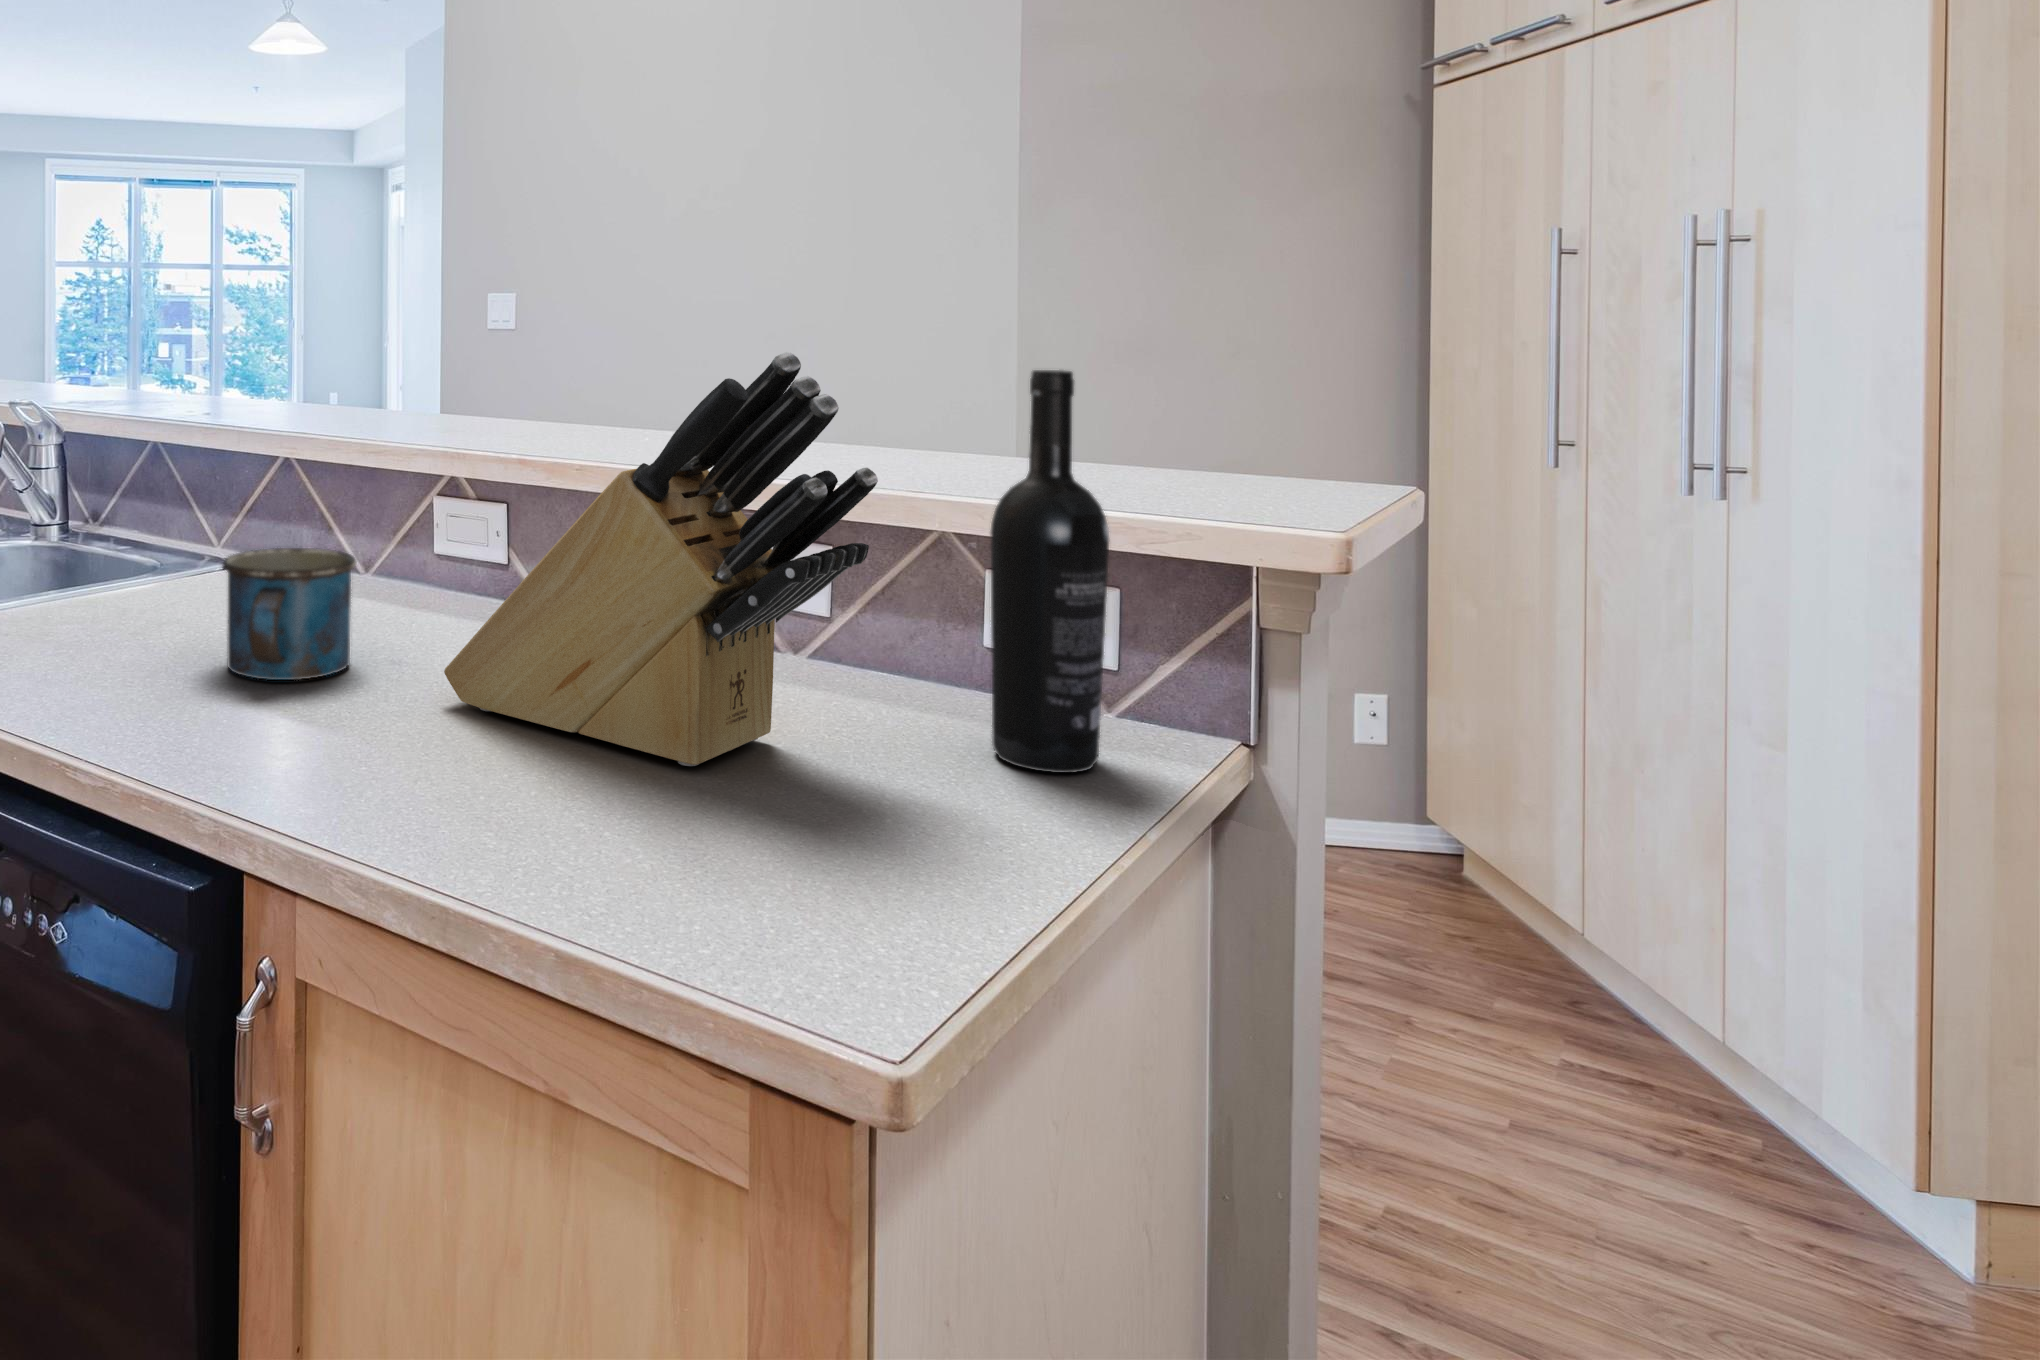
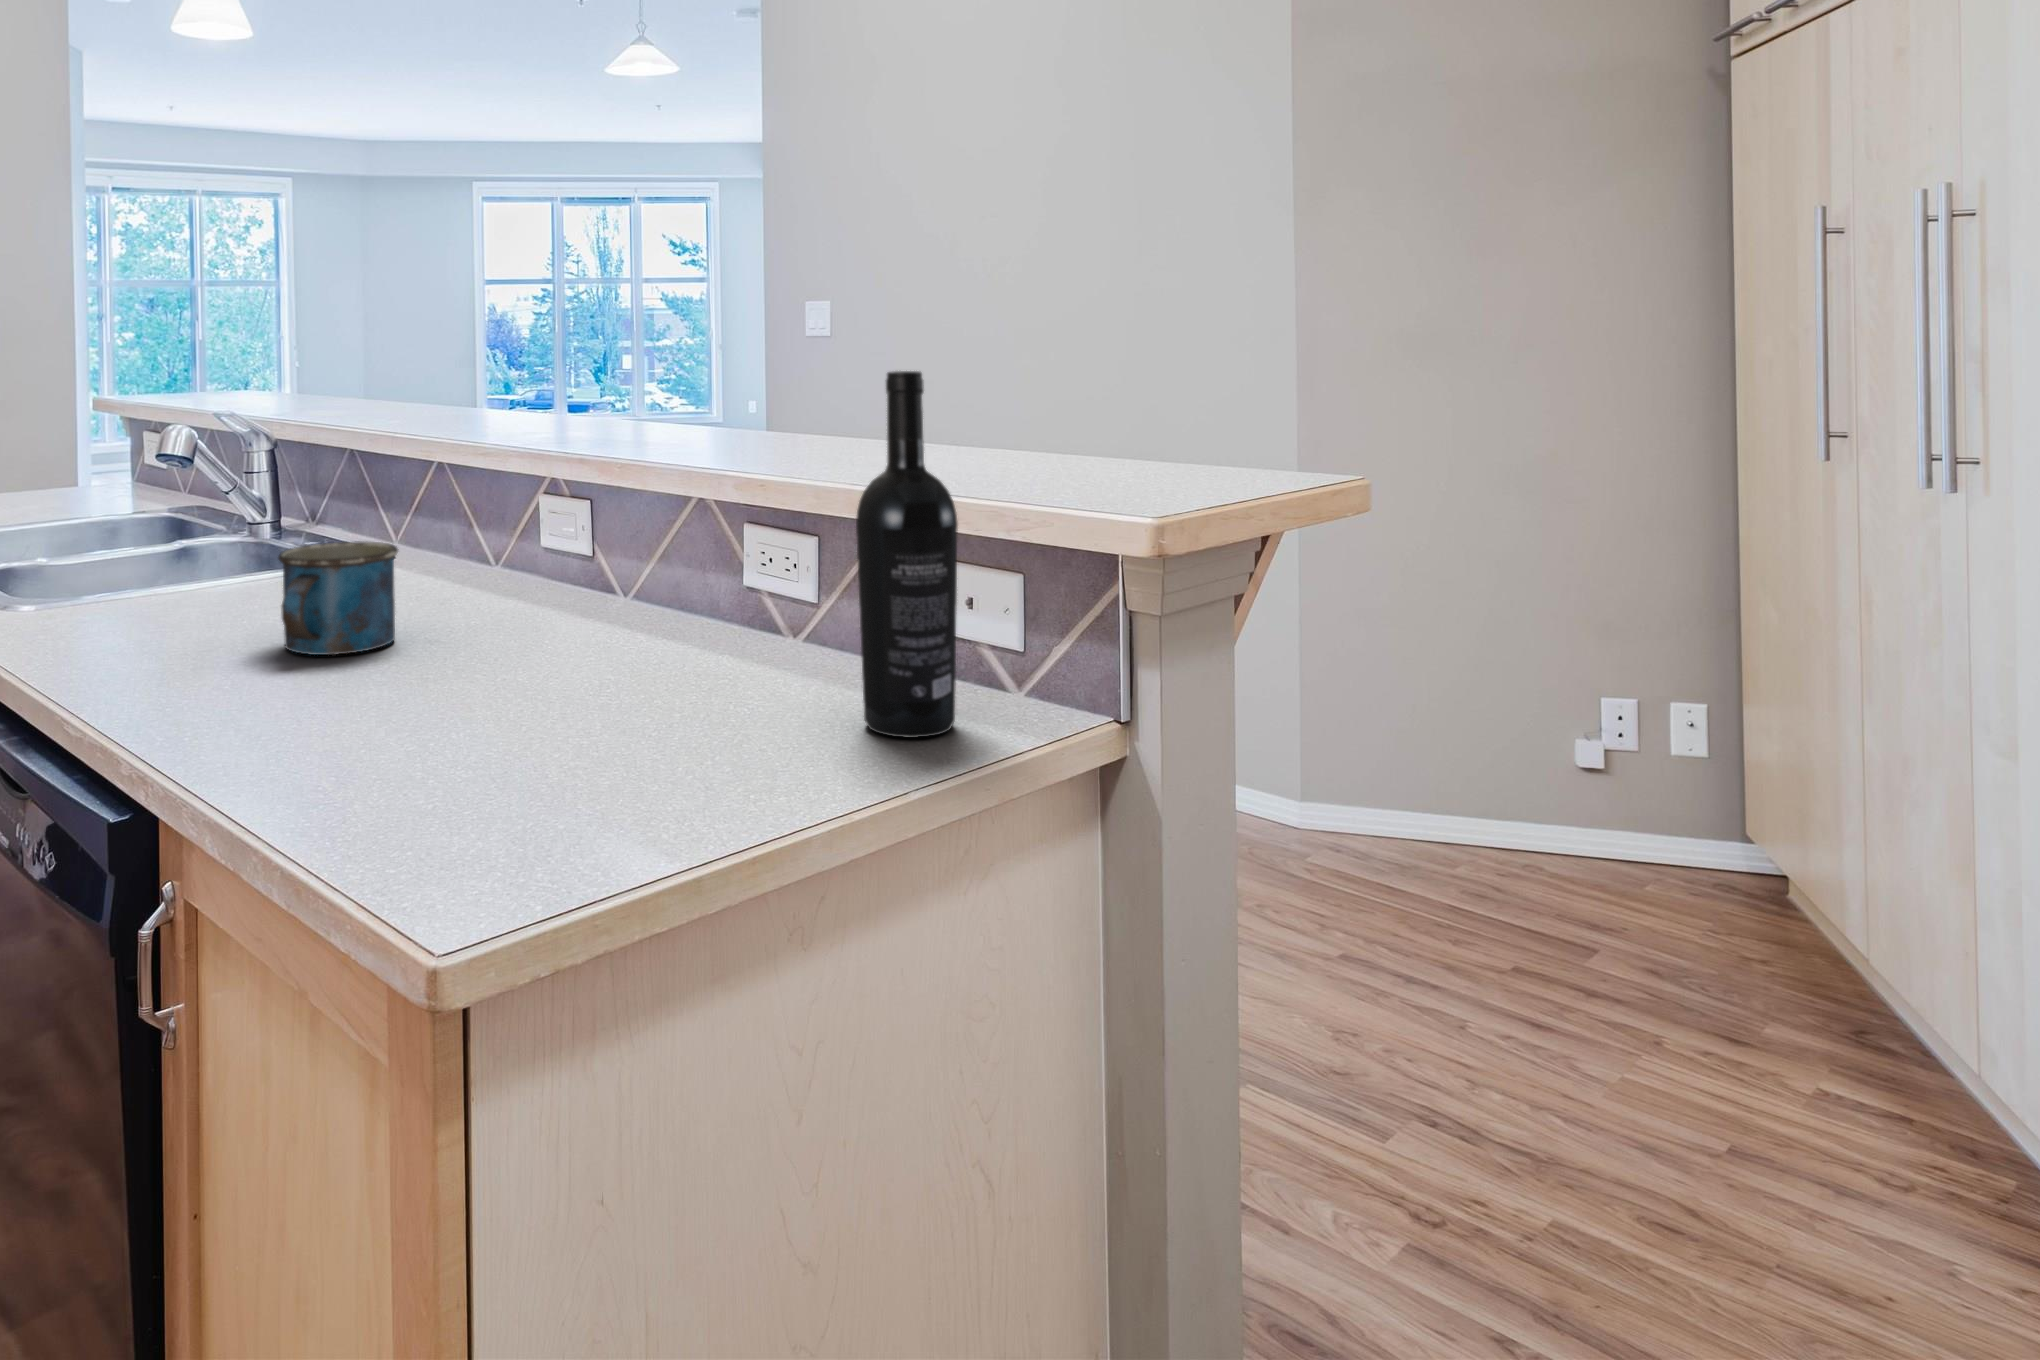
knife block: present [444,352,878,766] -> none [433,361,729,725]

